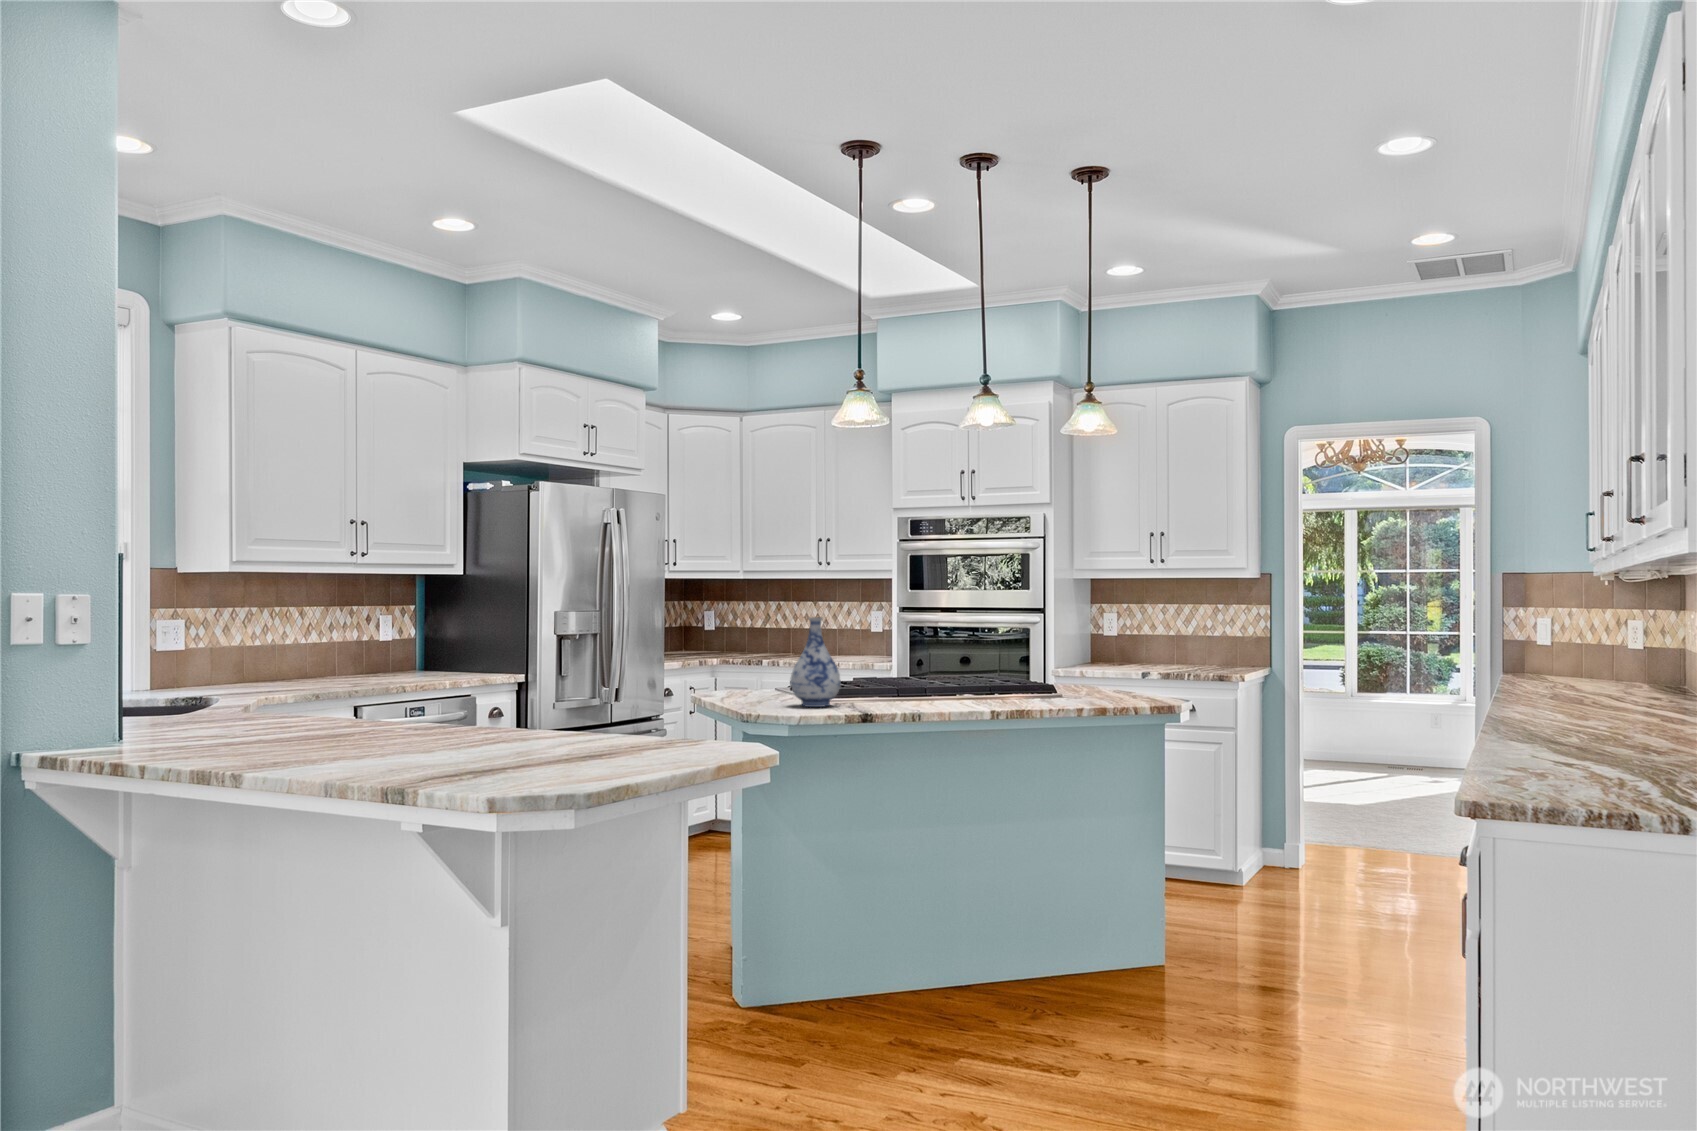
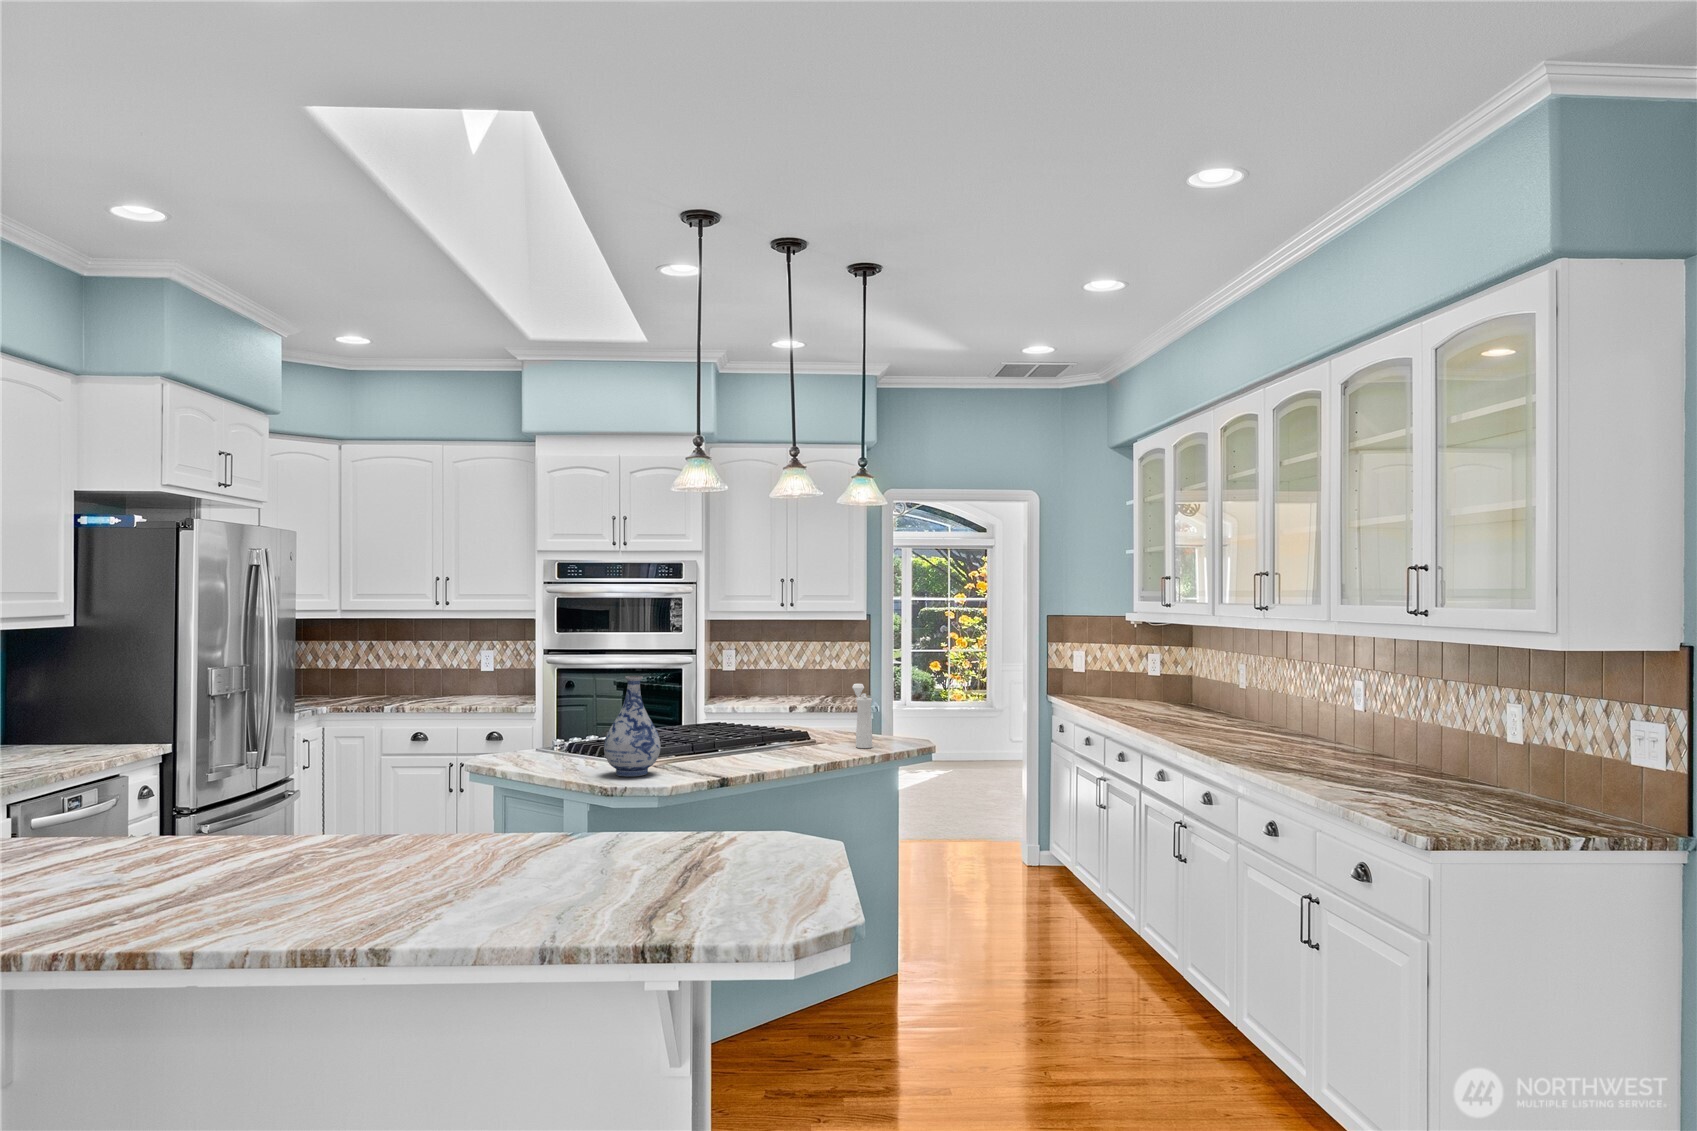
pepper mill: none [1077,637,1099,702] -> present [852,684,872,748]

